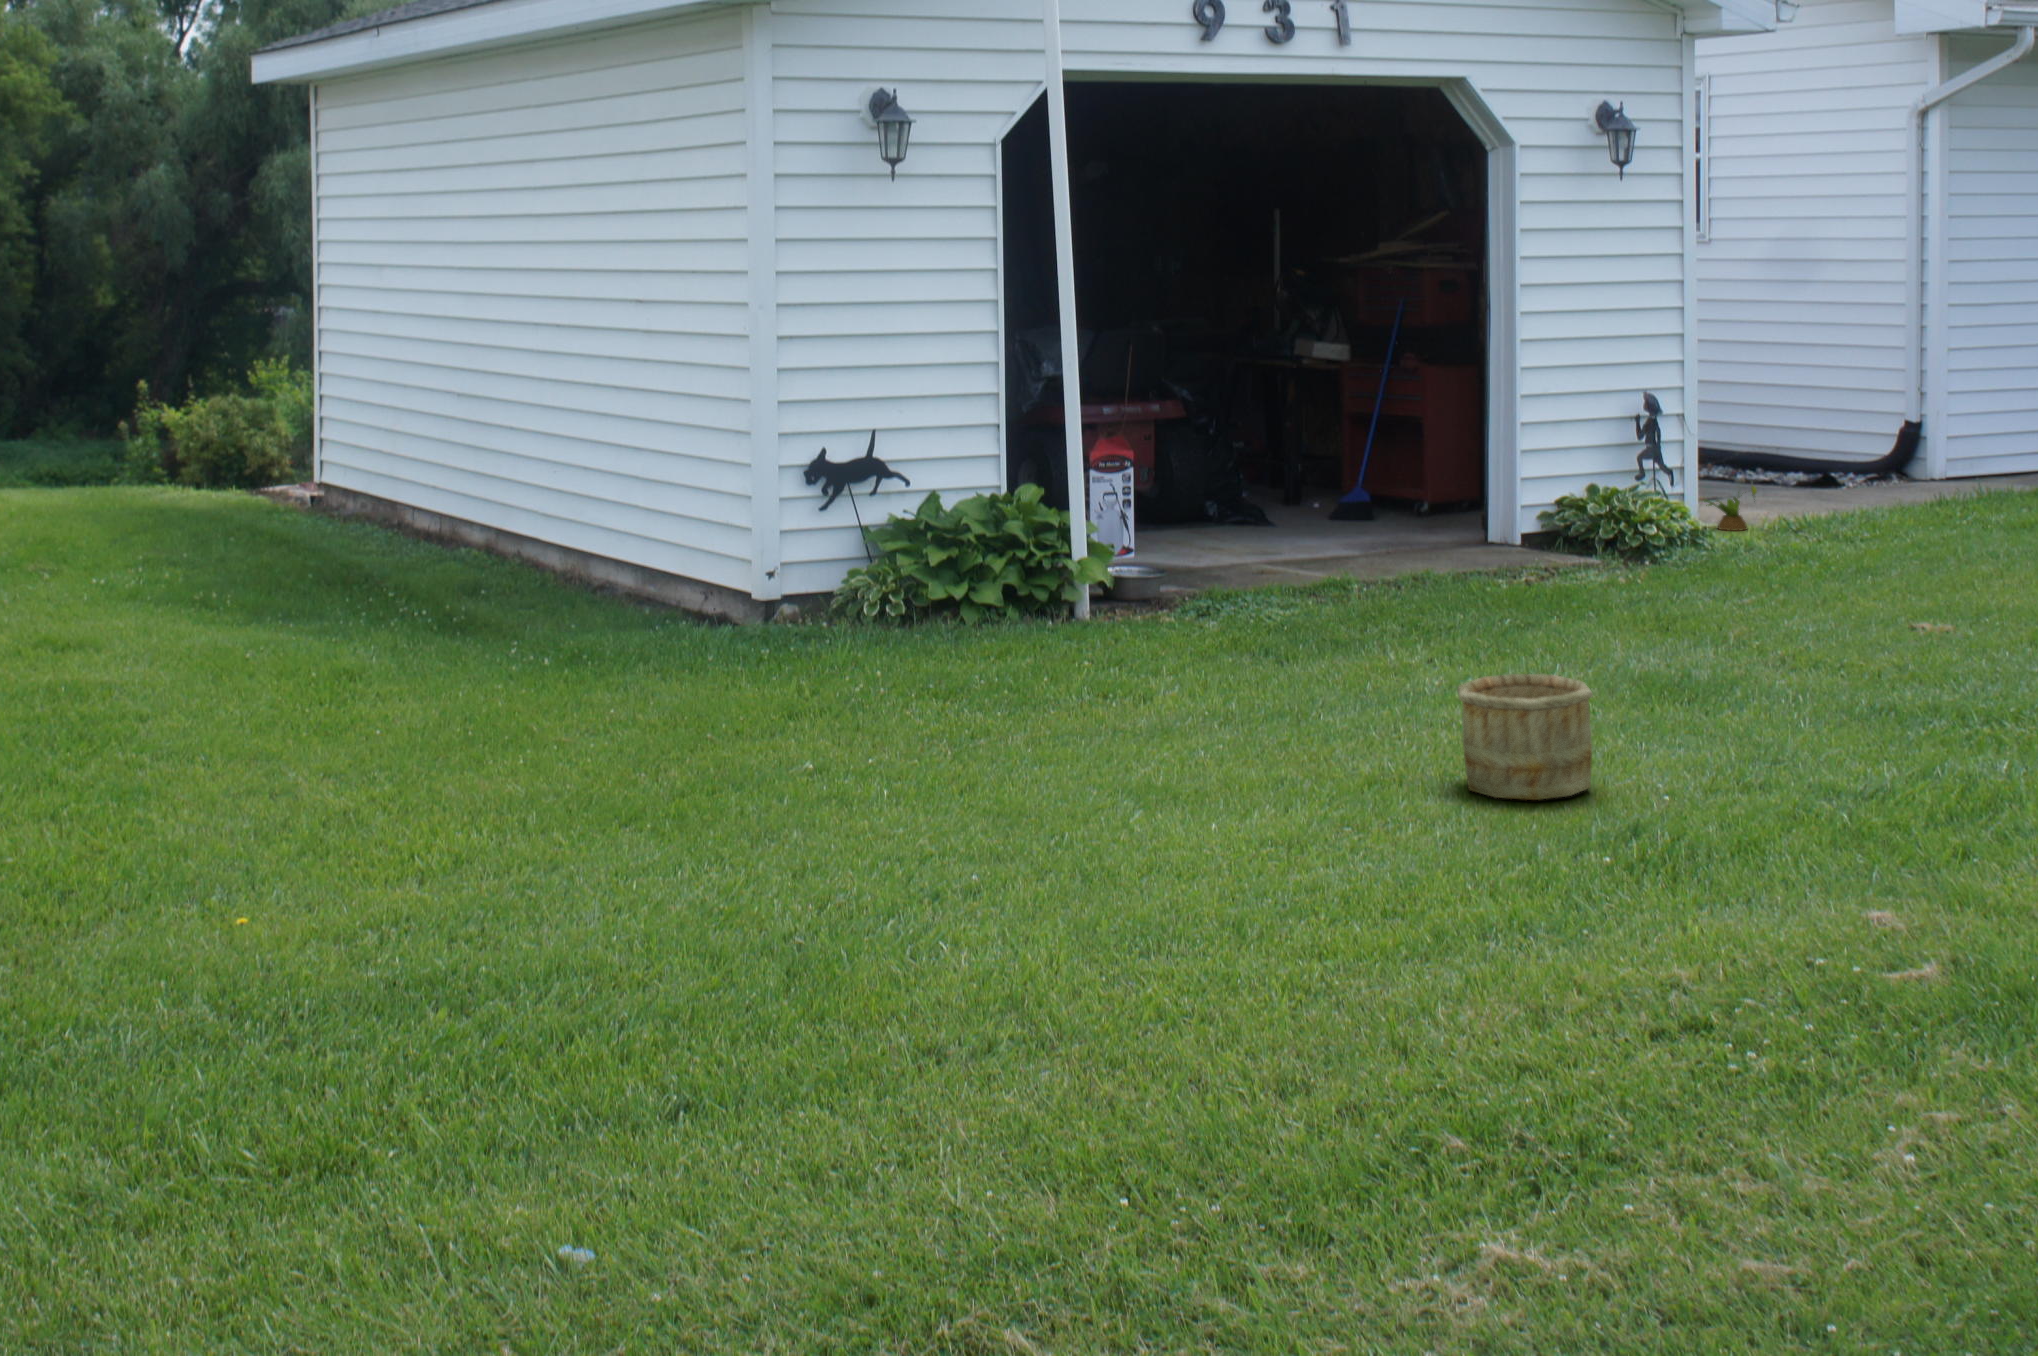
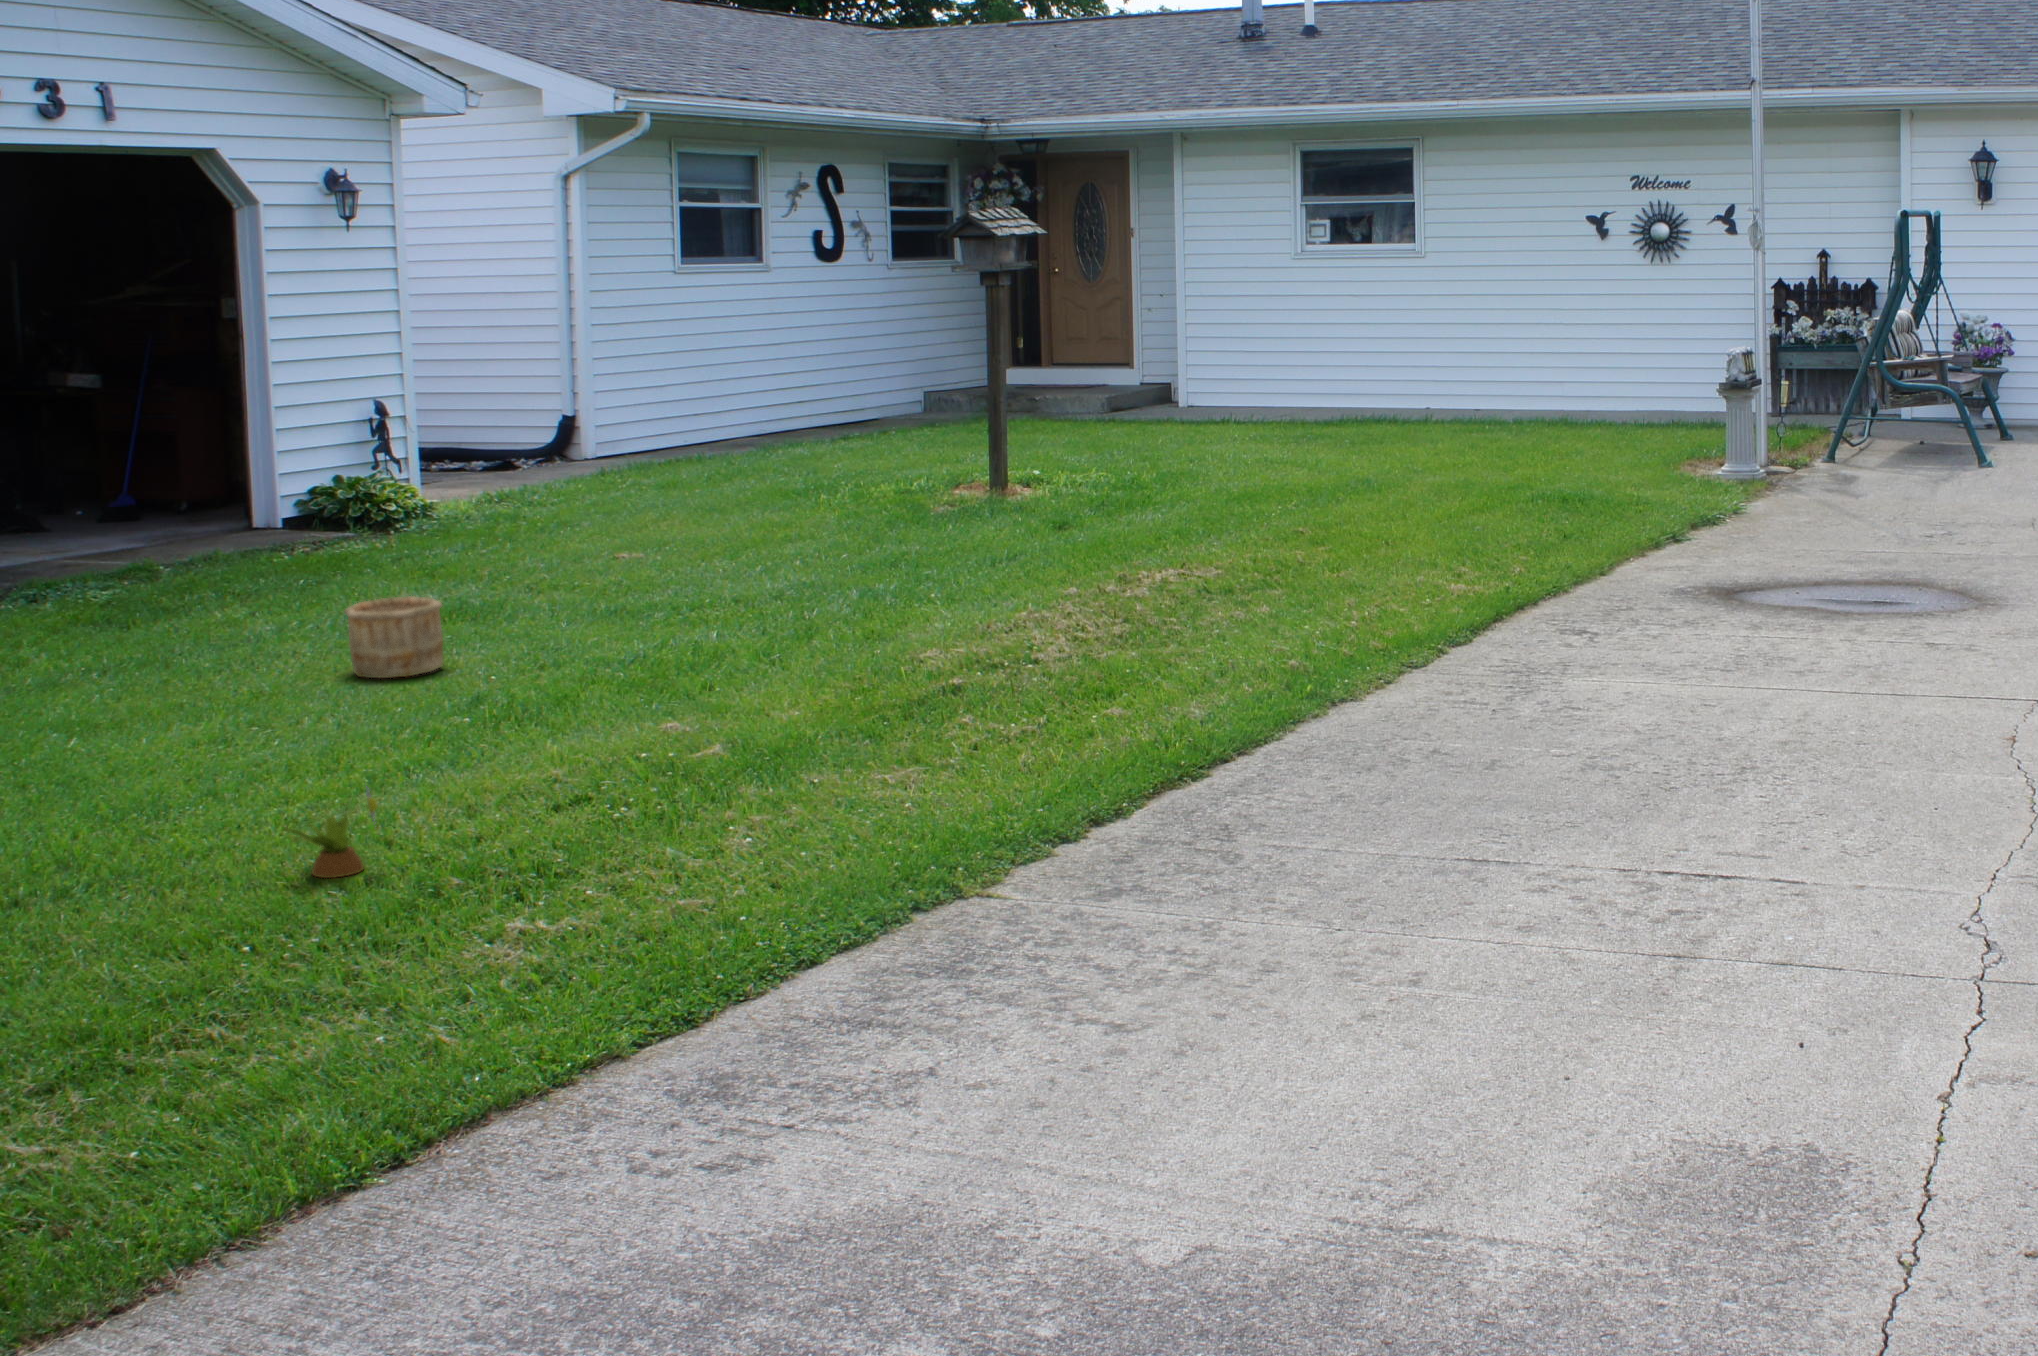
decorative plant: present [1704,484,1757,531] -> present [285,786,378,878]

